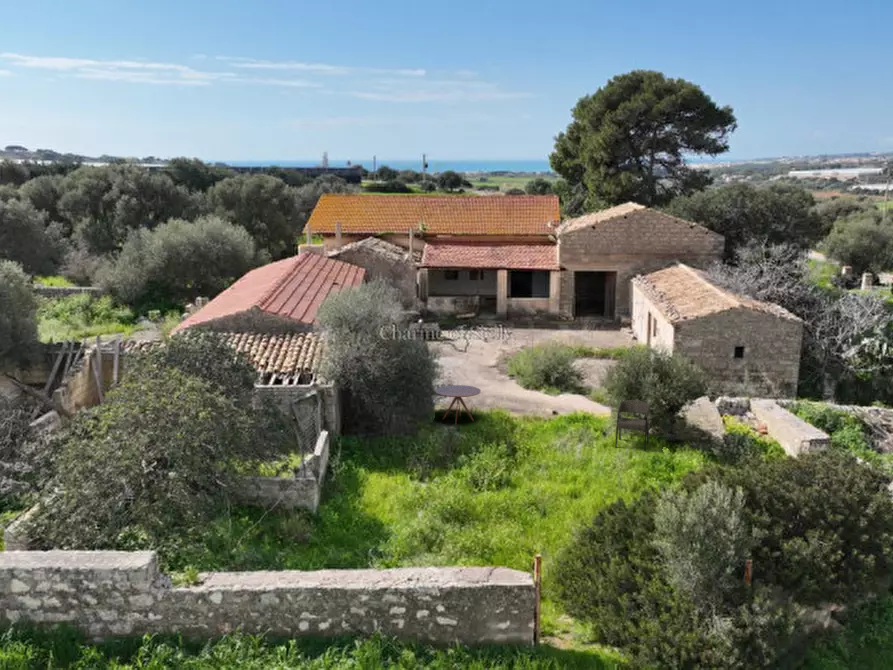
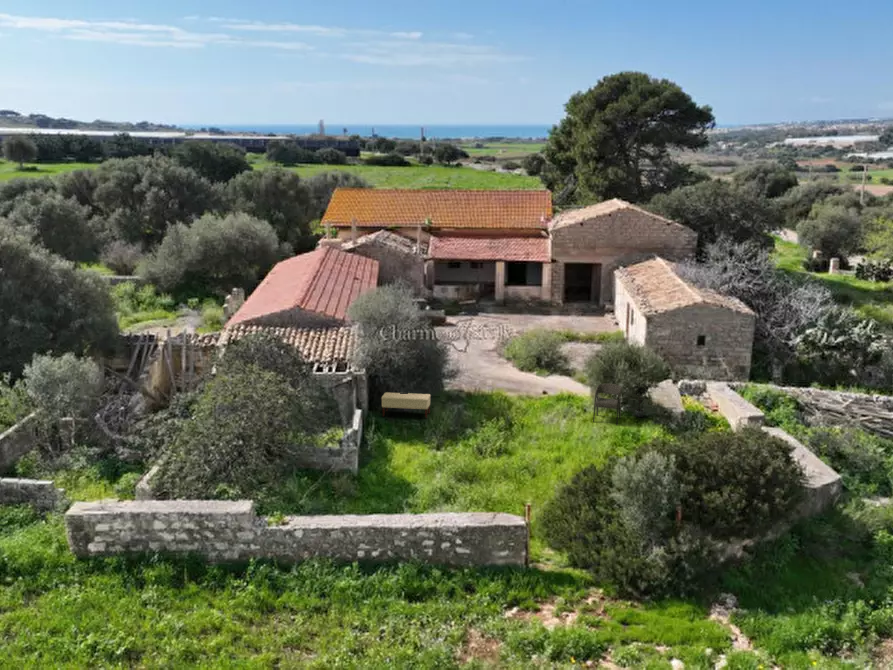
round table: present [436,385,481,424] -> none [446,370,483,403]
bench: none [356,411,416,443] -> present [382,392,430,418]

